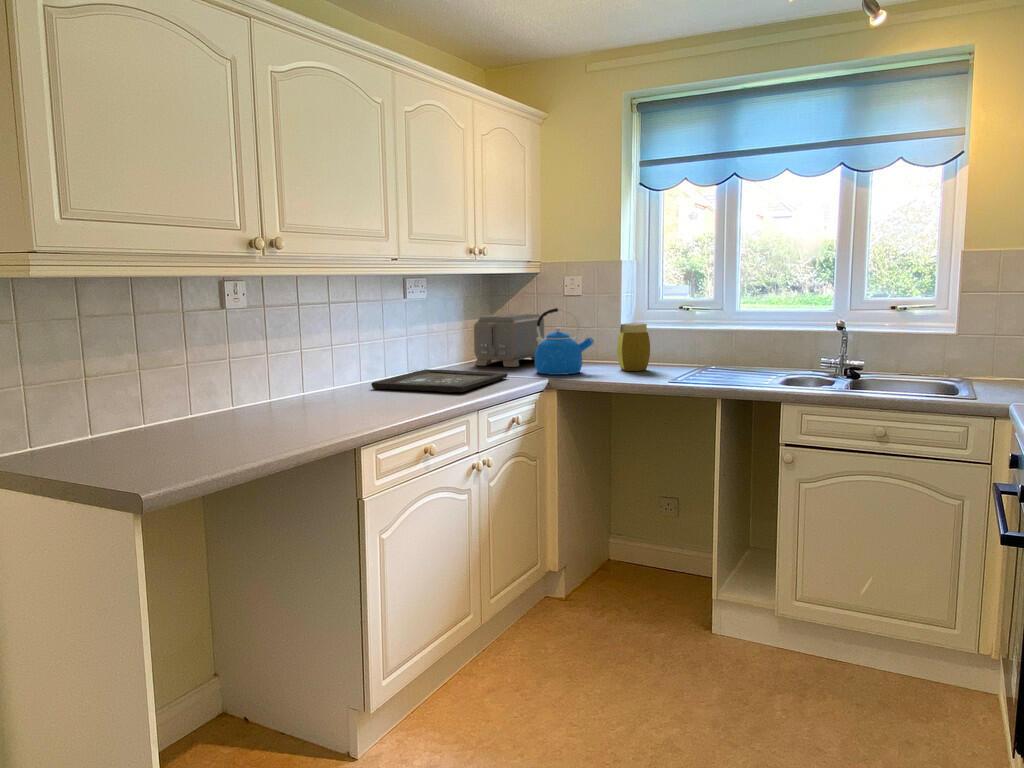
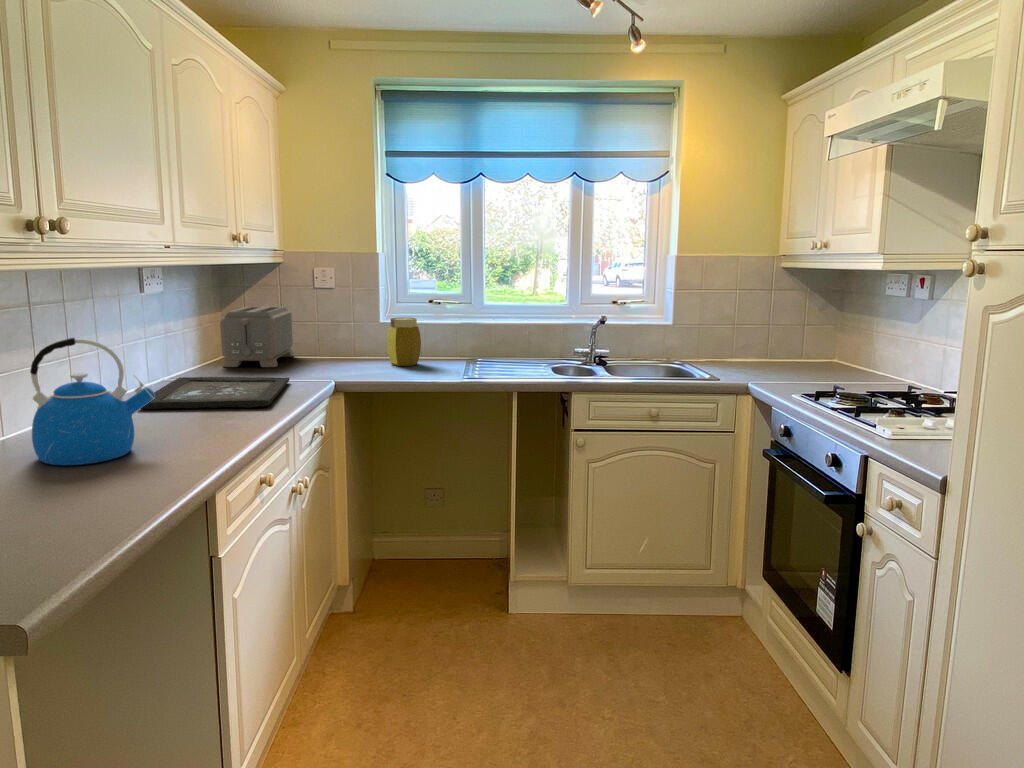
kettle: present [535,308,594,375] -> present [30,338,155,465]

